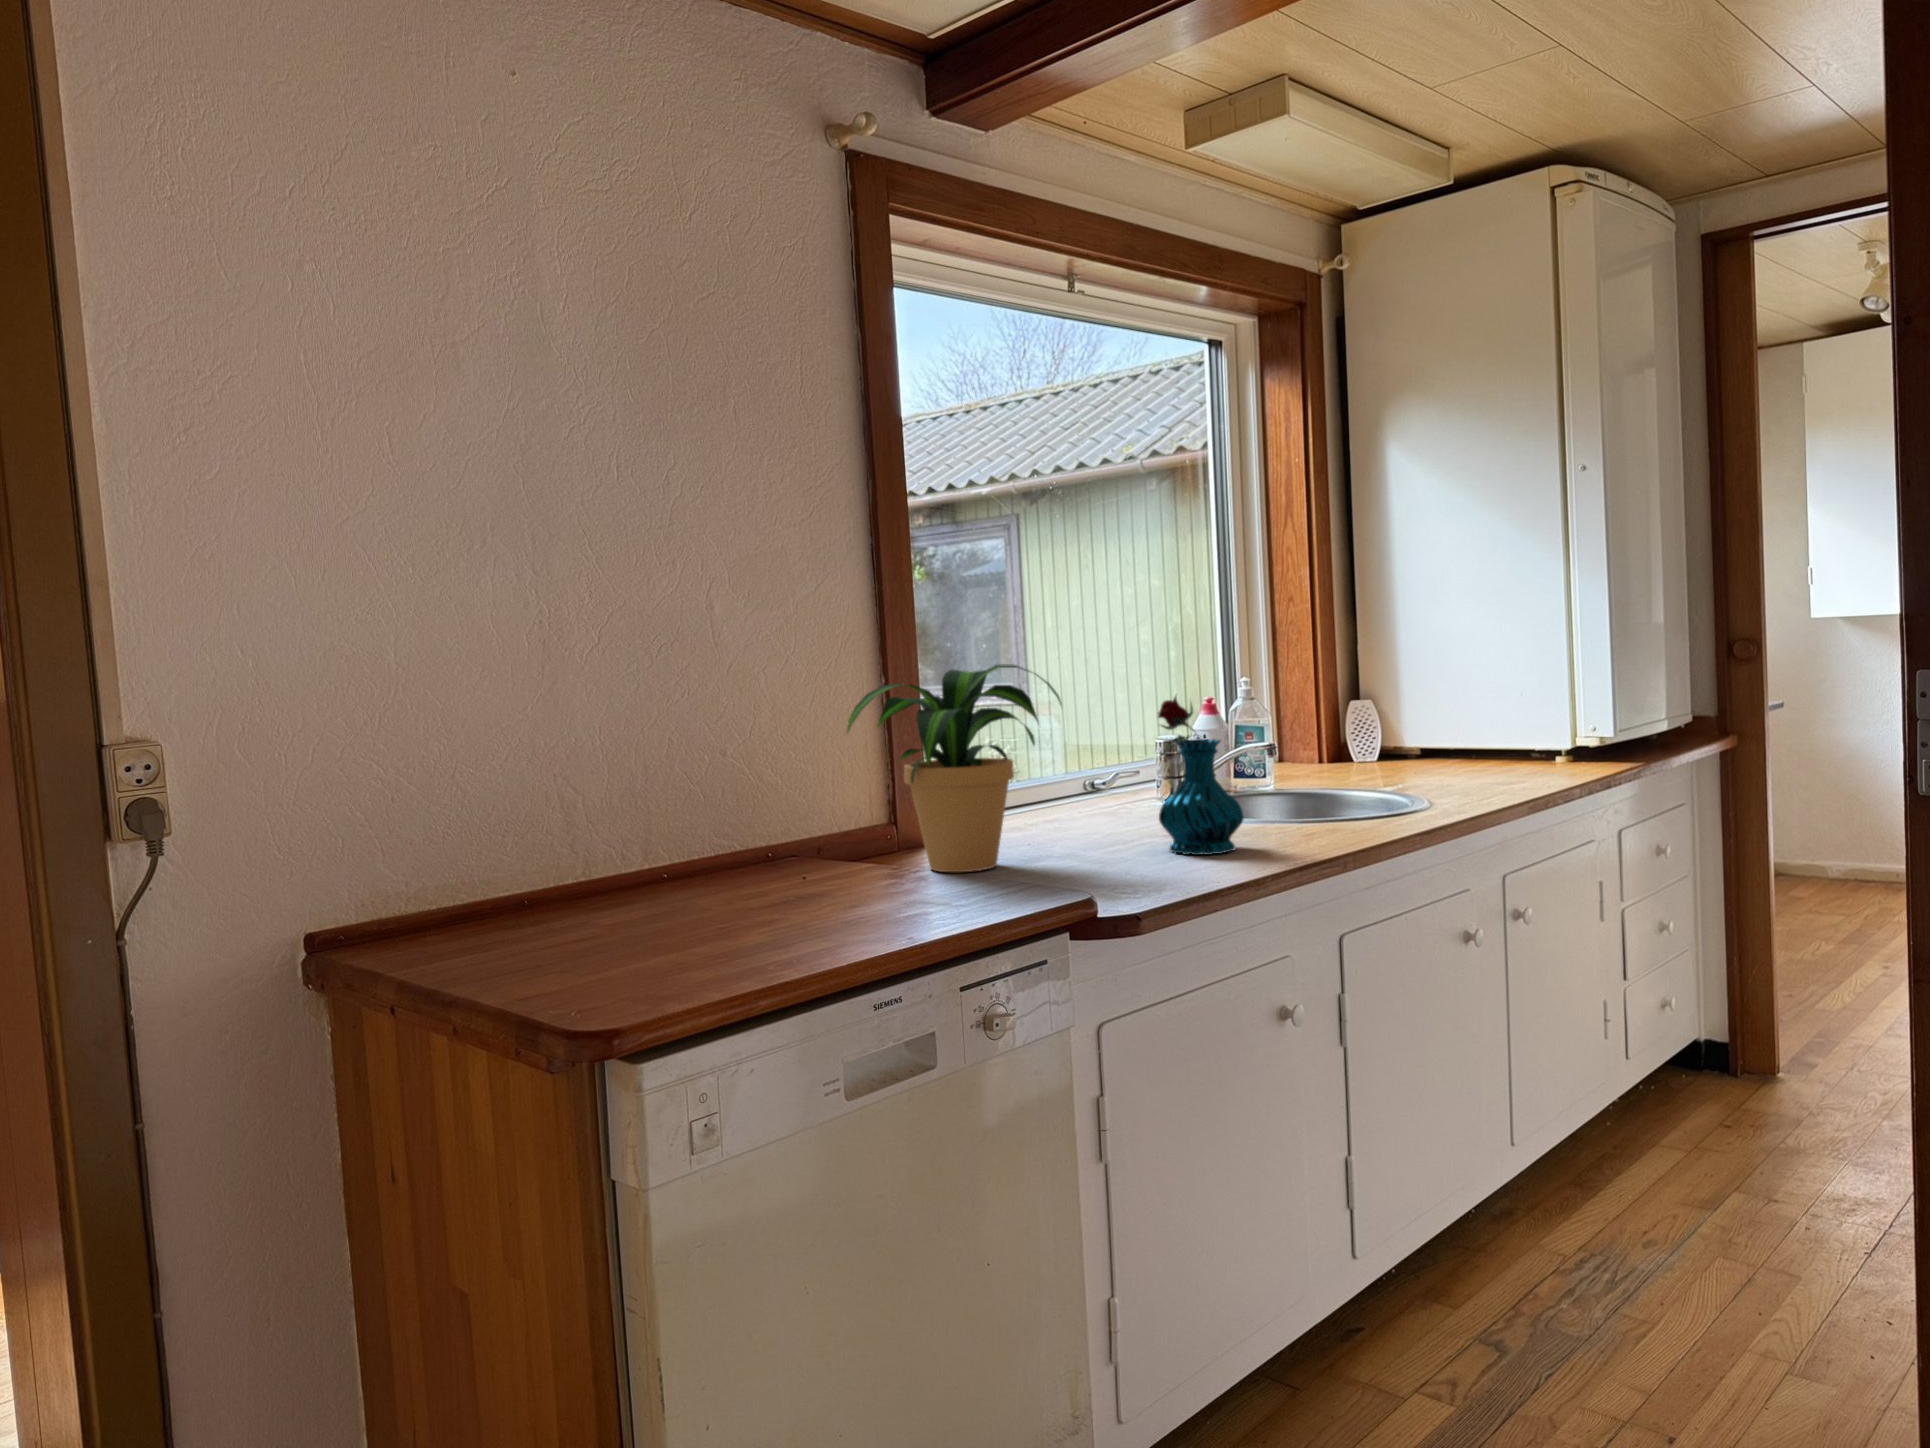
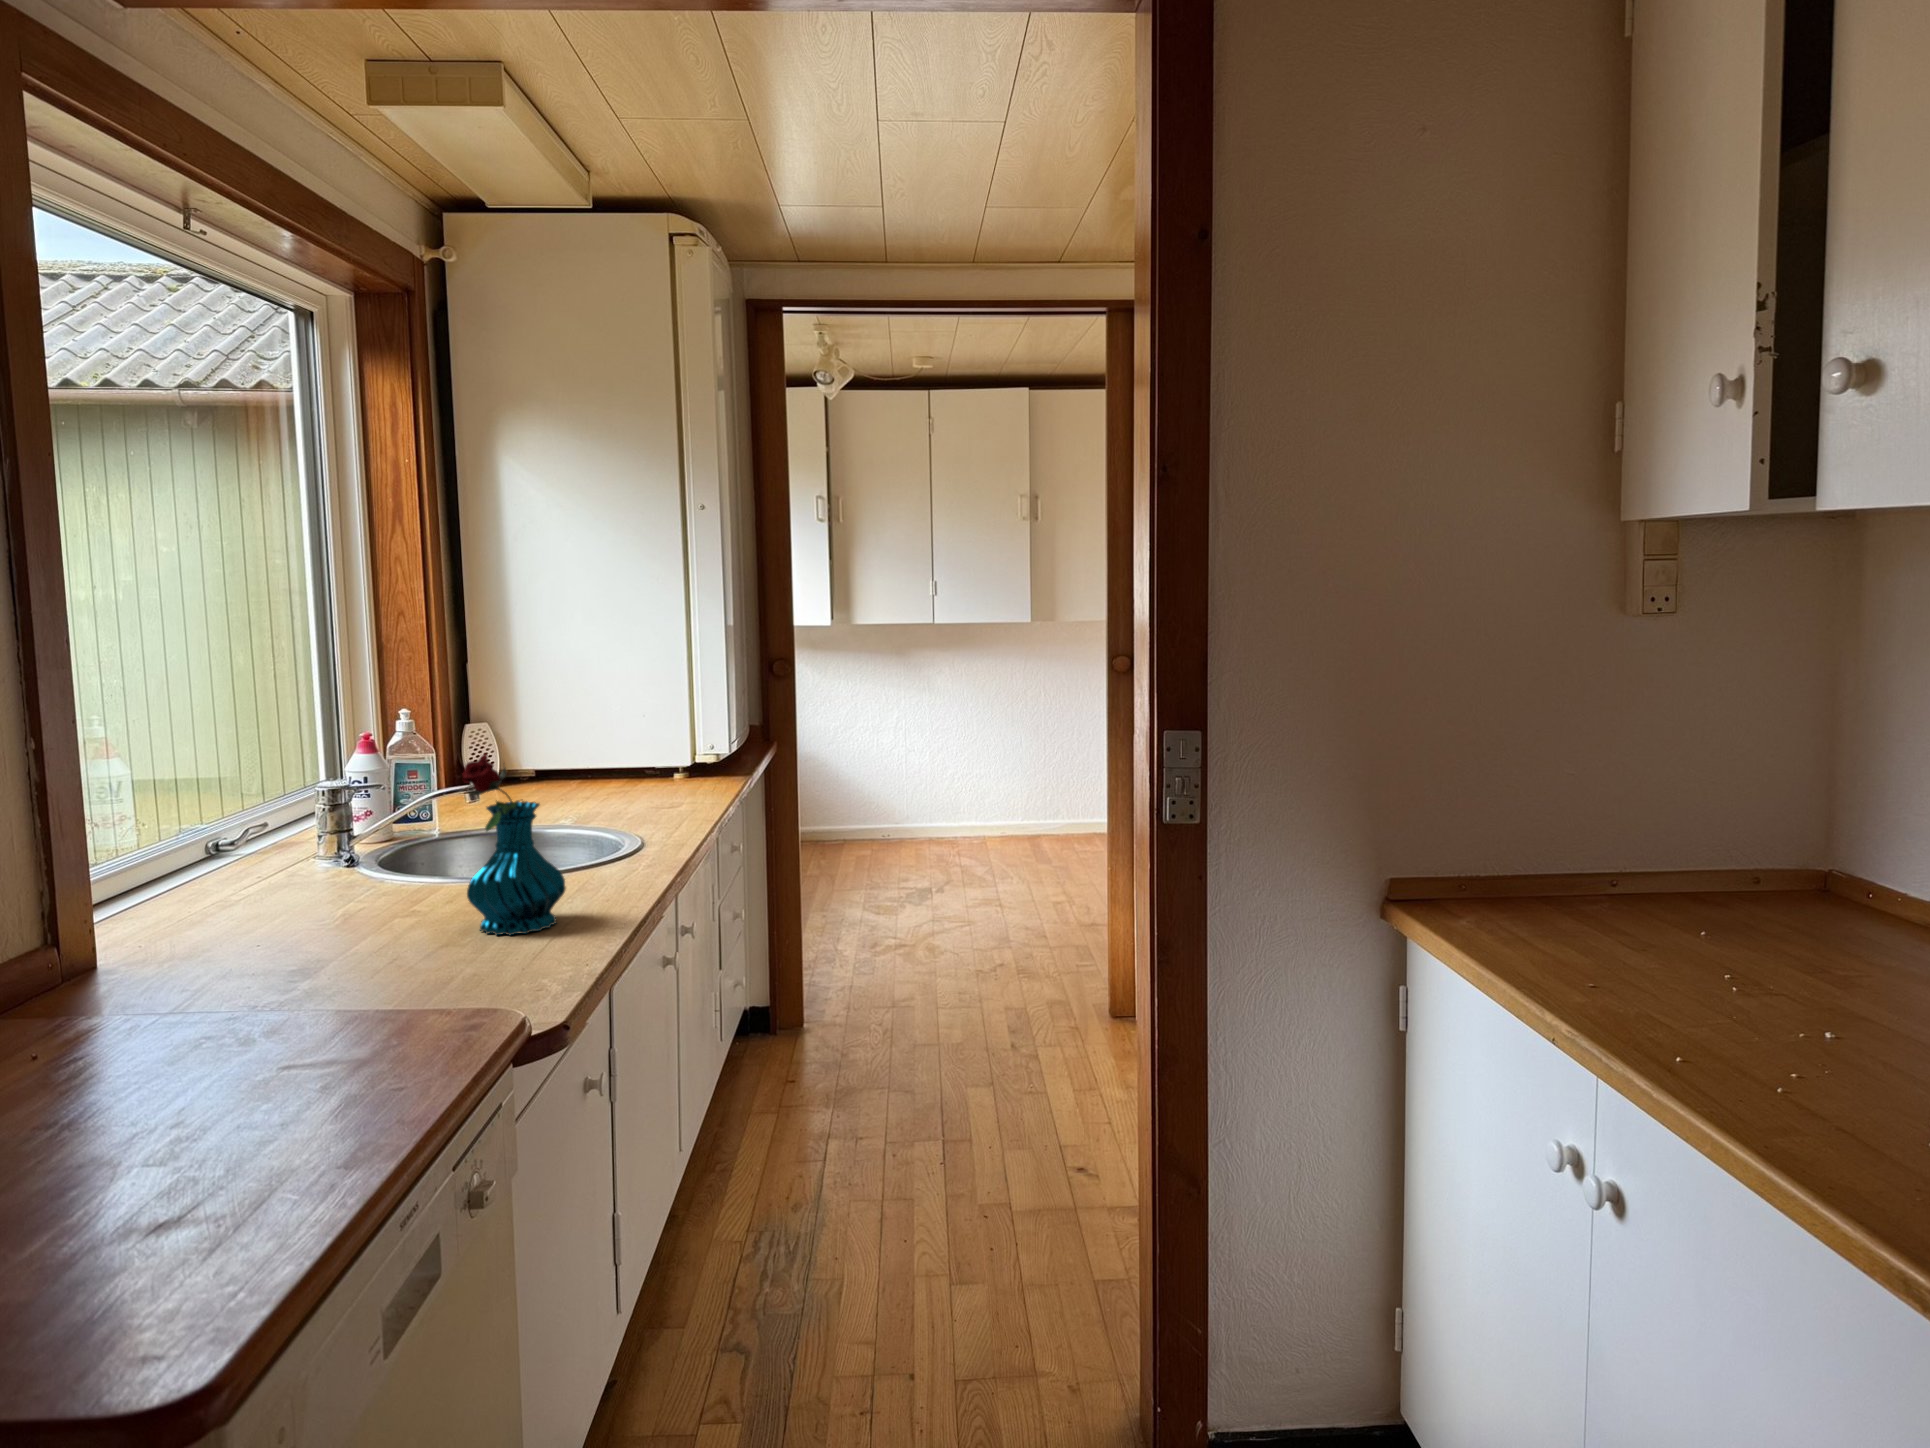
potted plant: present [847,664,1061,872] -> none [73,732,382,1018]

